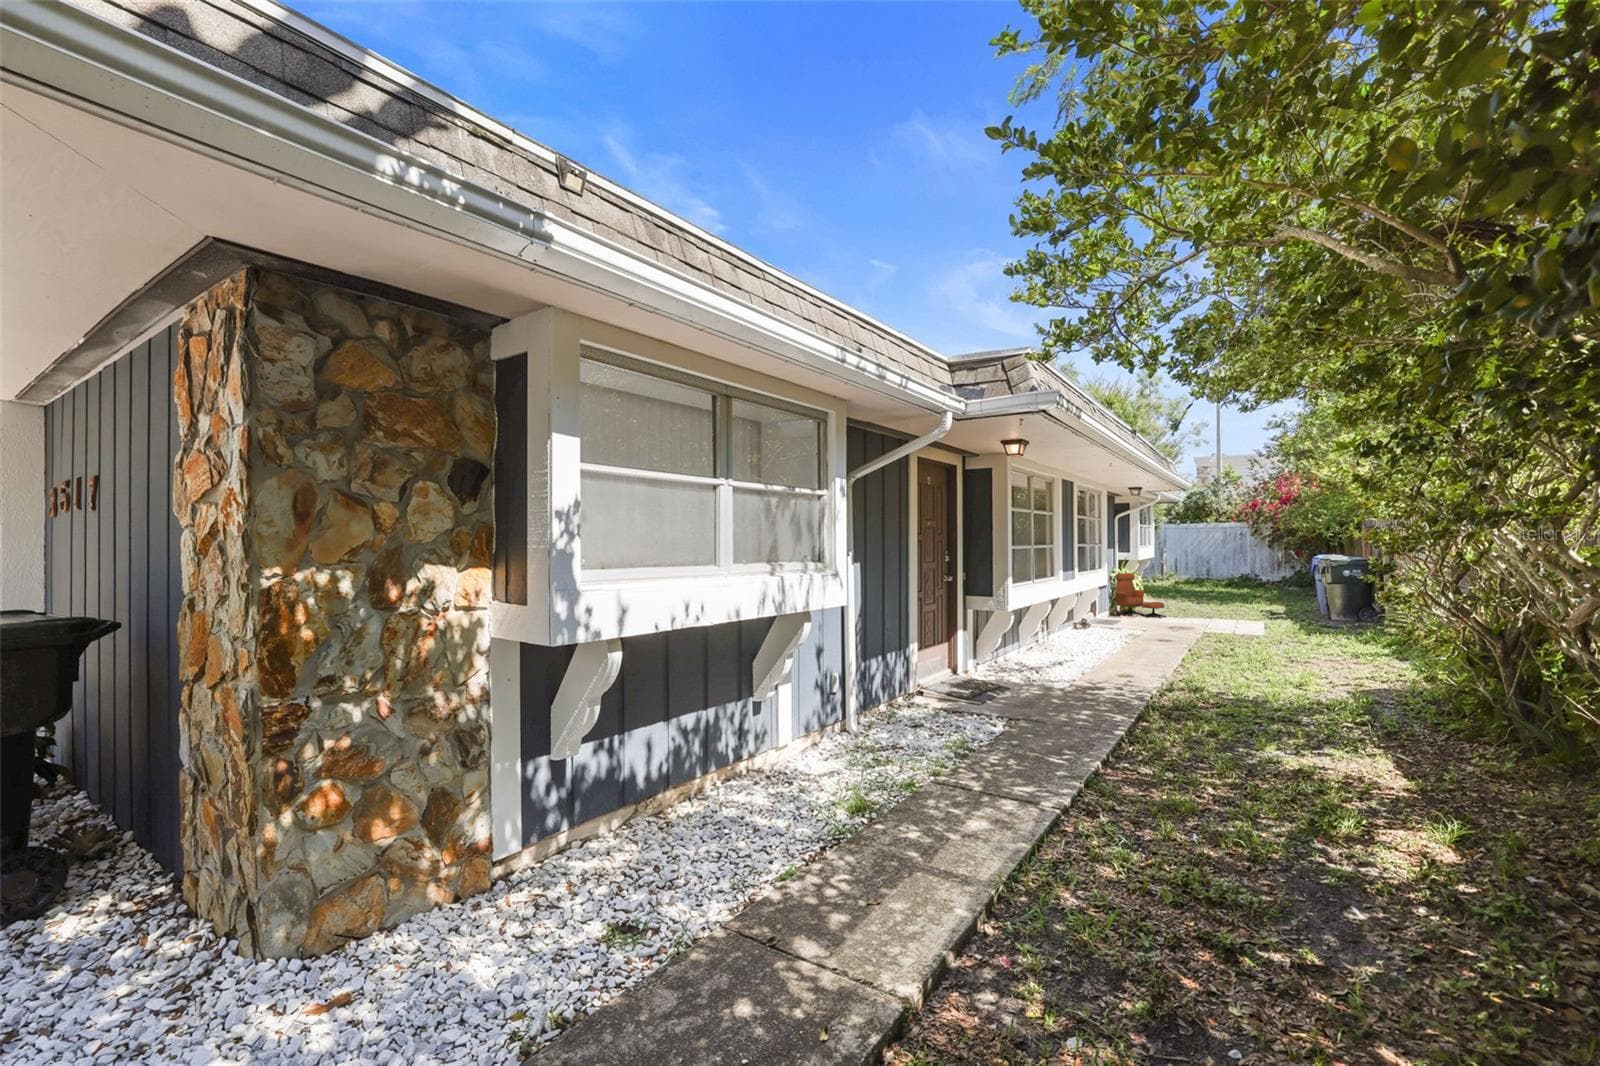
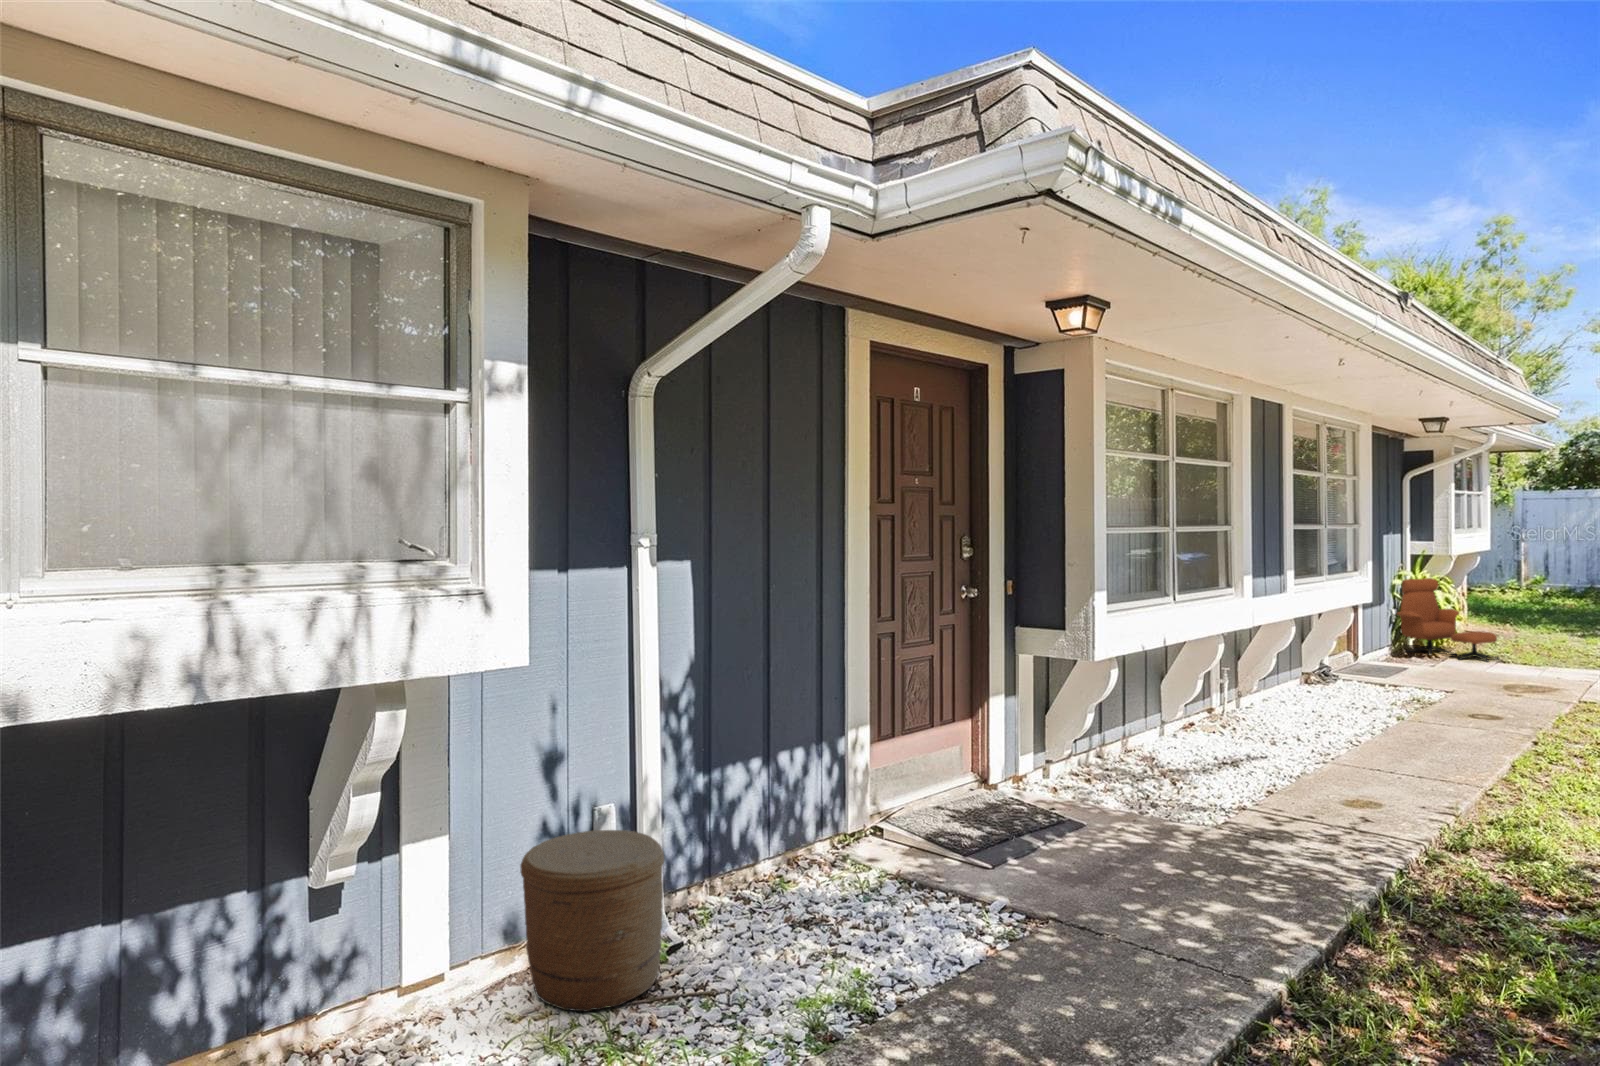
woven basket: none [822,682,884,753] -> present [520,830,664,1012]

